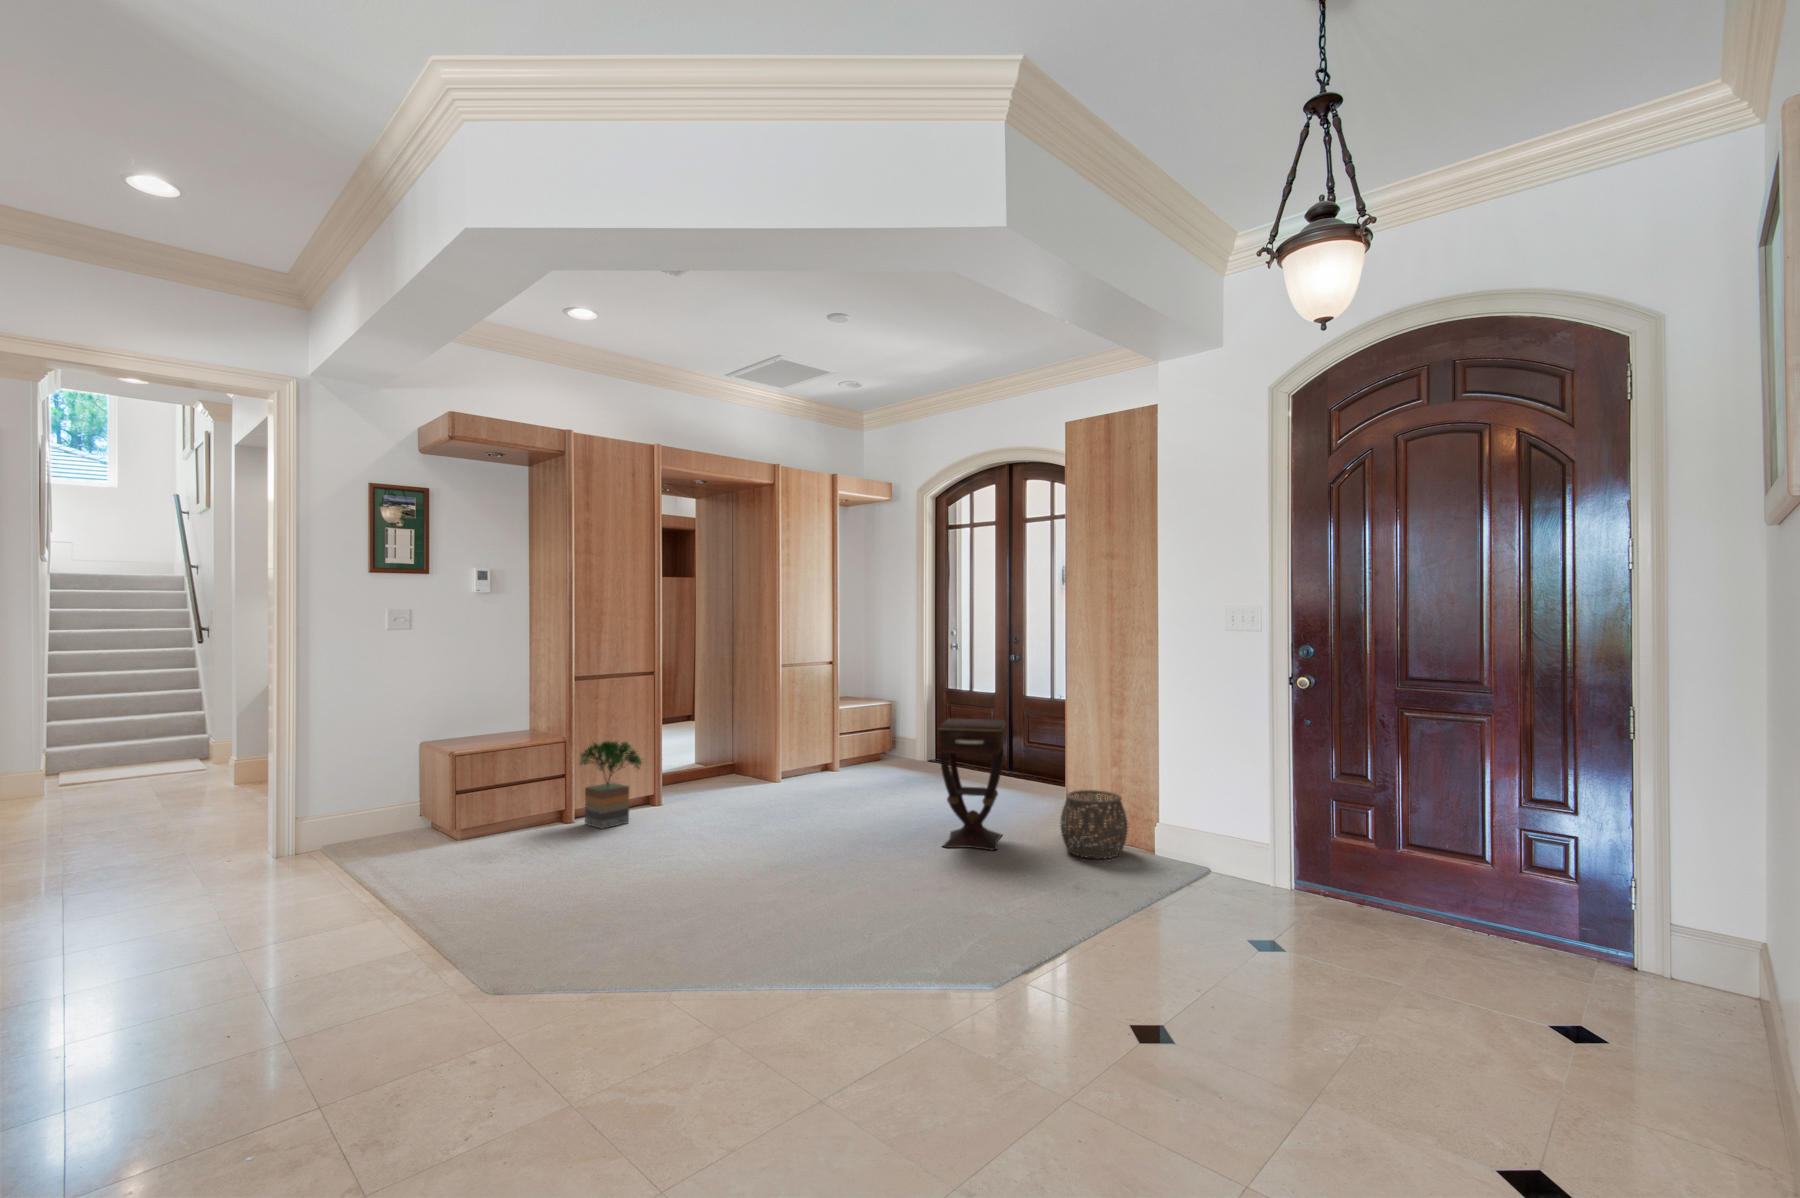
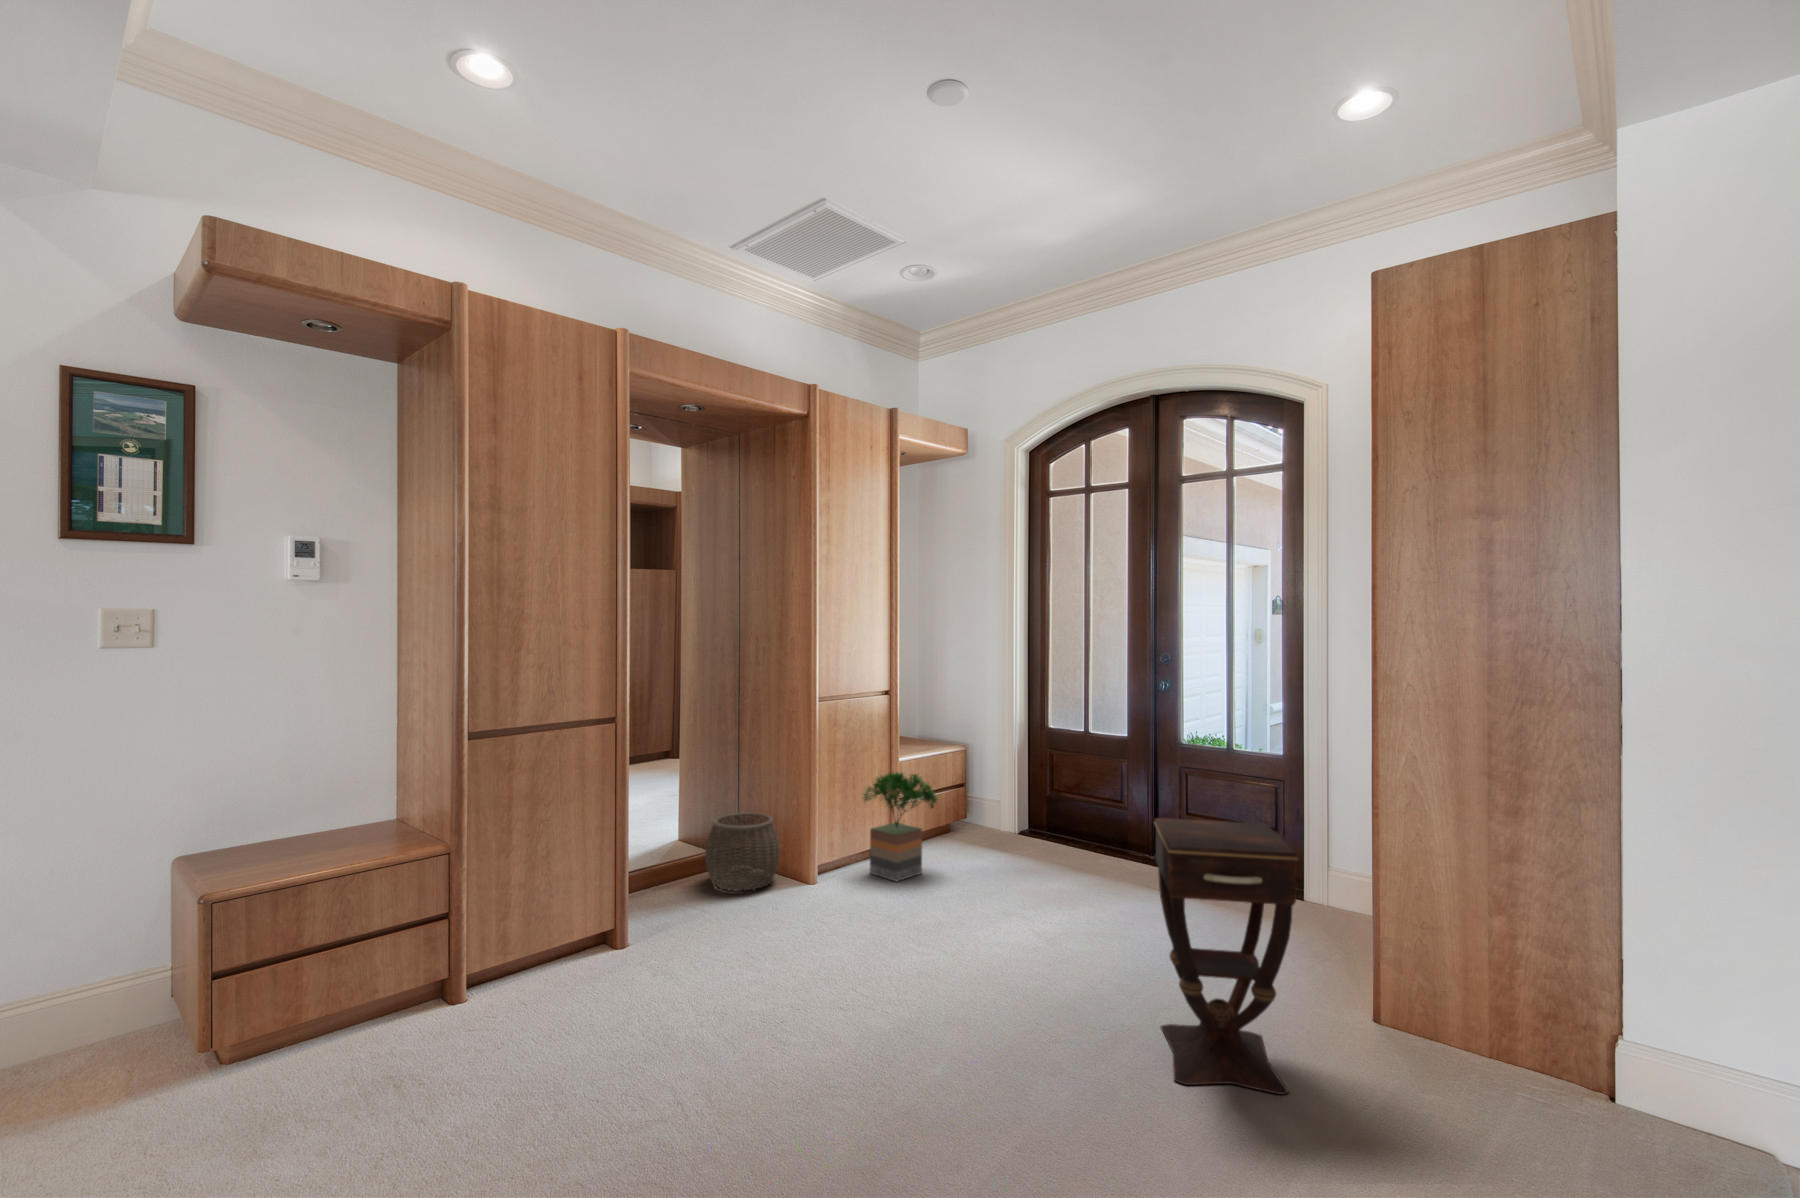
potted tree: present [580,741,642,829] -> present [863,772,939,881]
woven basket: present [1060,790,1128,859] -> present [705,812,780,891]

